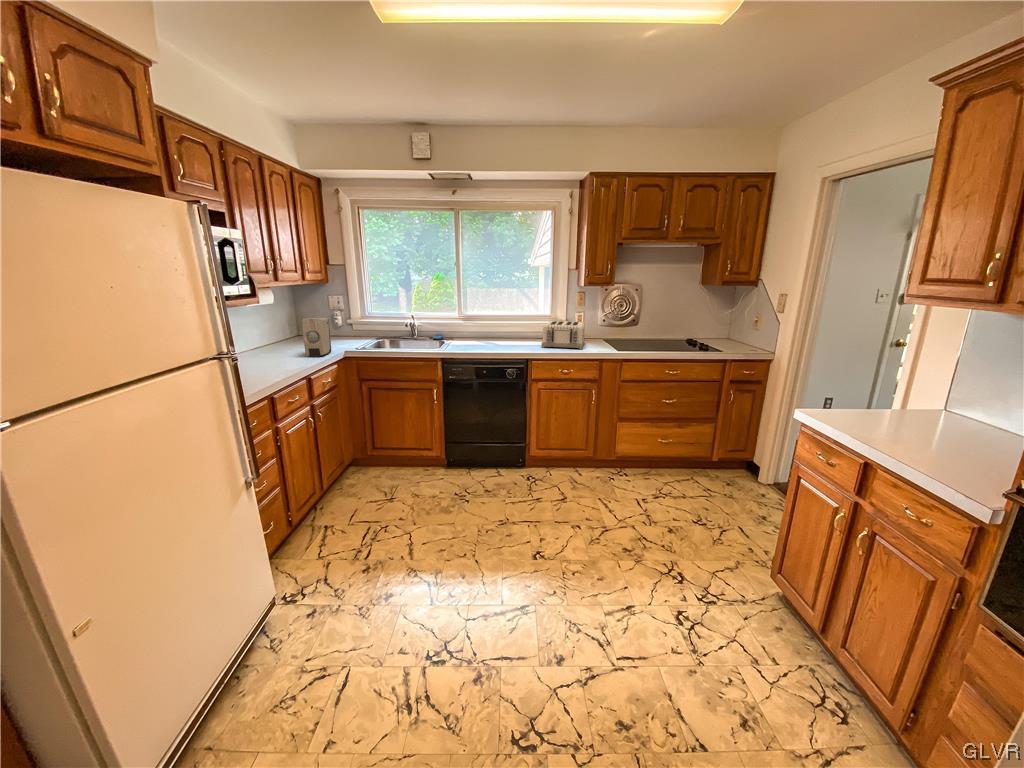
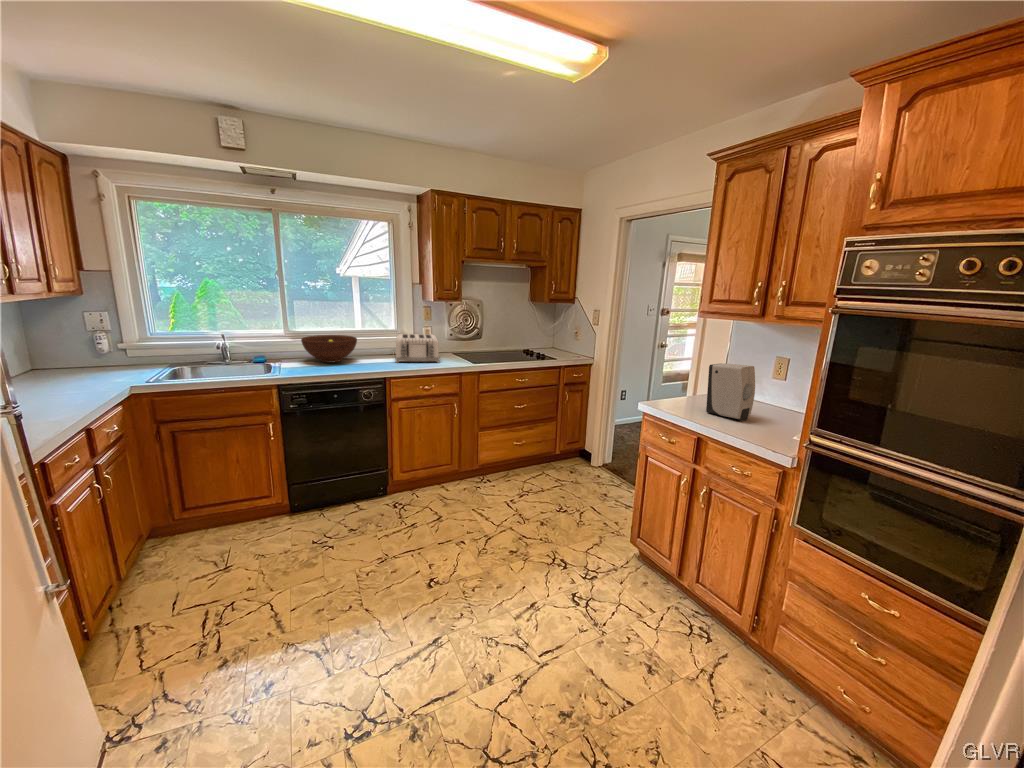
soap dispenser: present [302,318,331,357] -> present [706,363,755,421]
fruit bowl: none [466,321,511,345] -> present [301,335,357,363]

